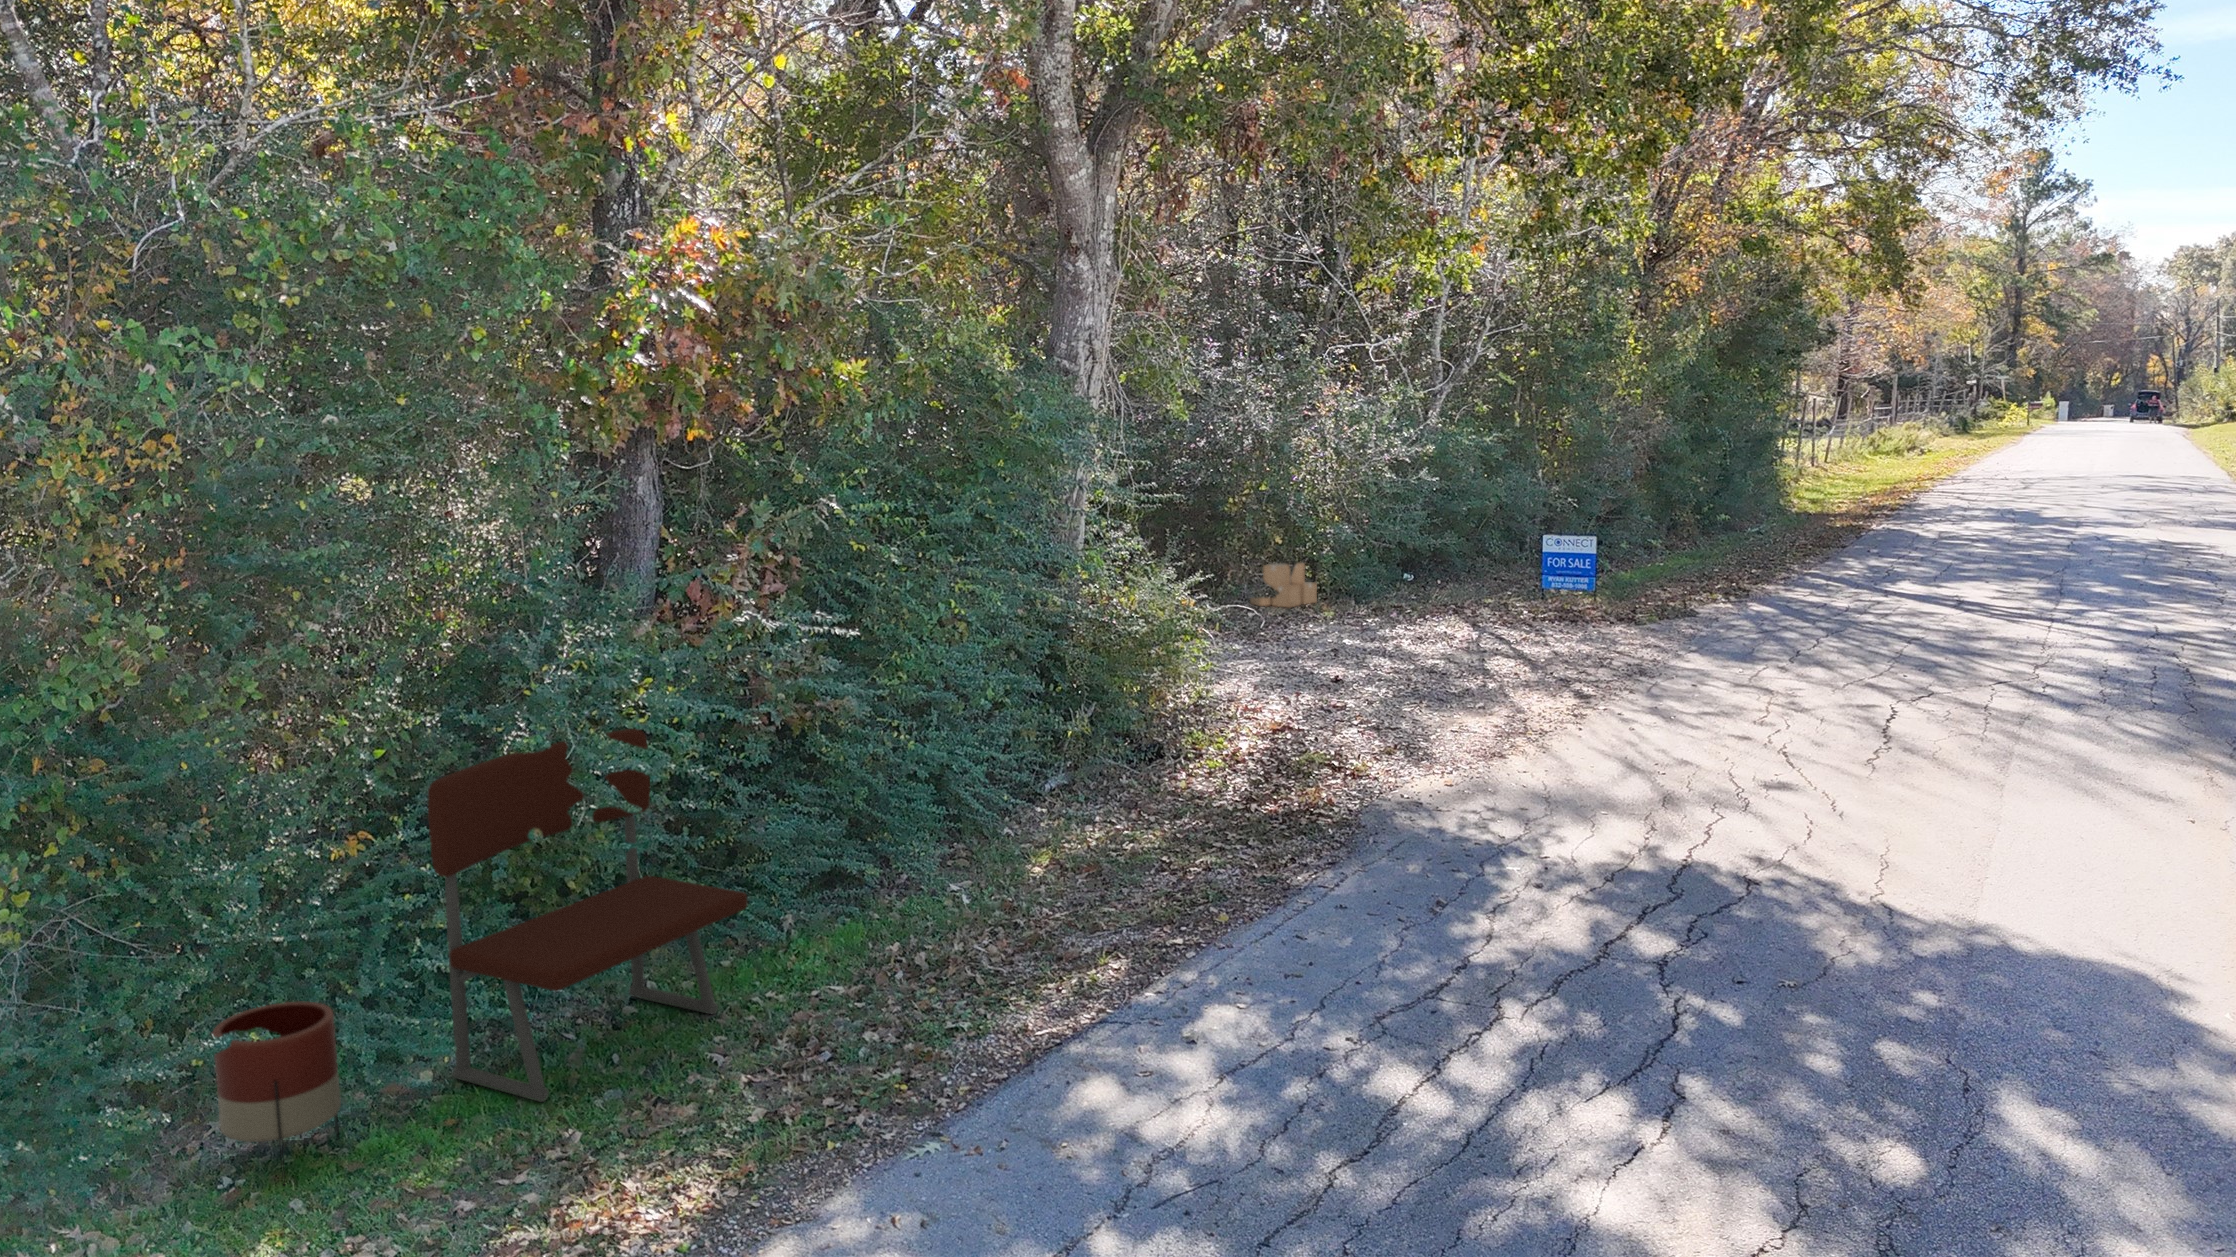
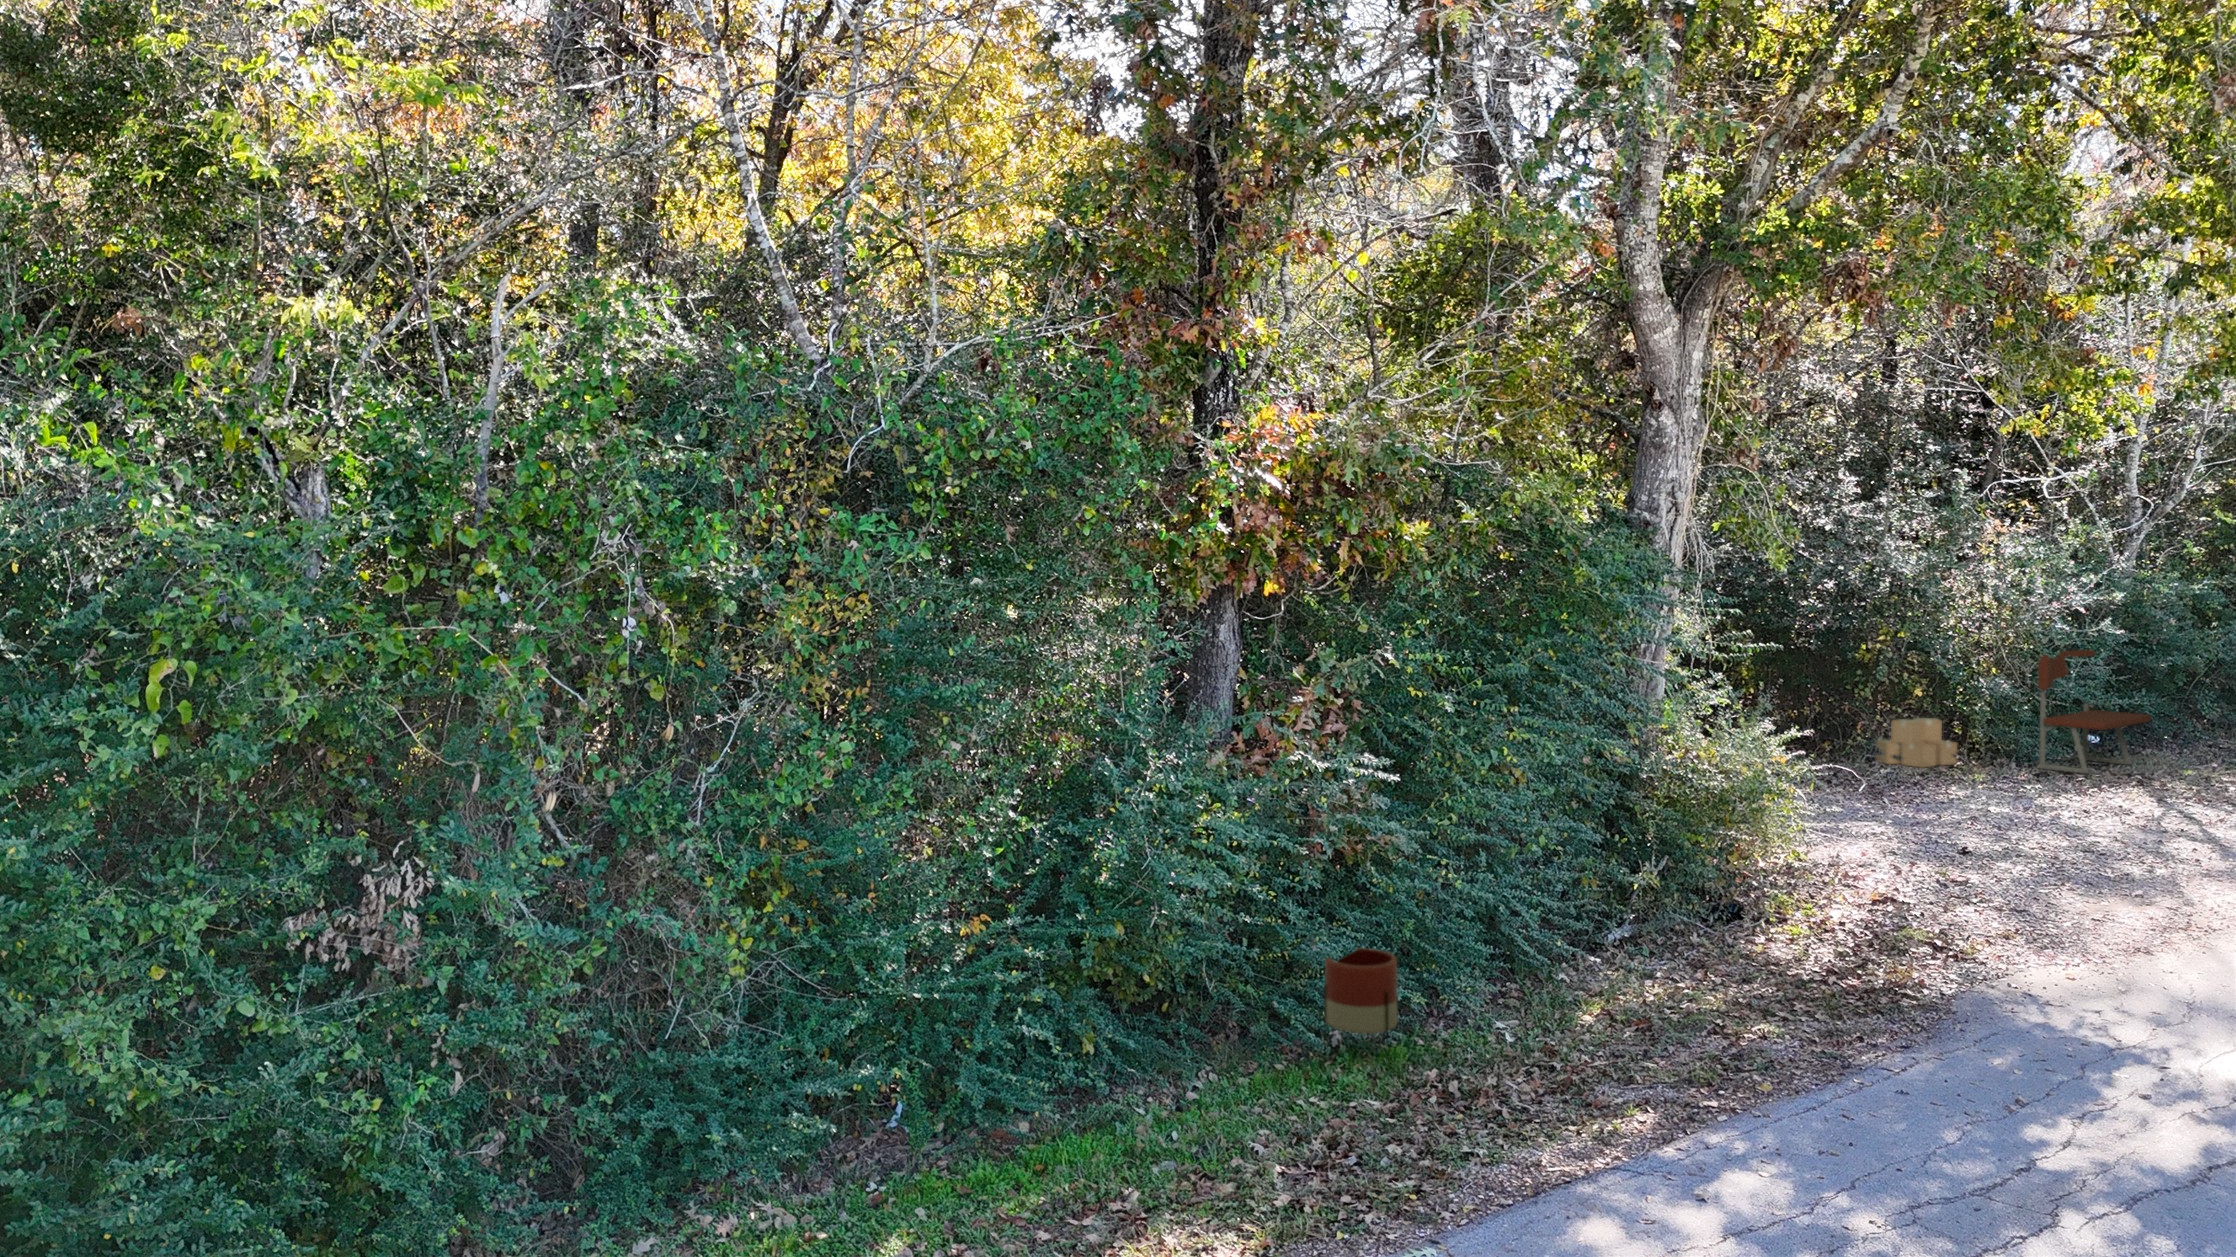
bench: present [428,729,748,1102] -> present [2038,650,2151,774]
planter: present [213,1001,341,1184] -> present [1324,948,1398,1061]

